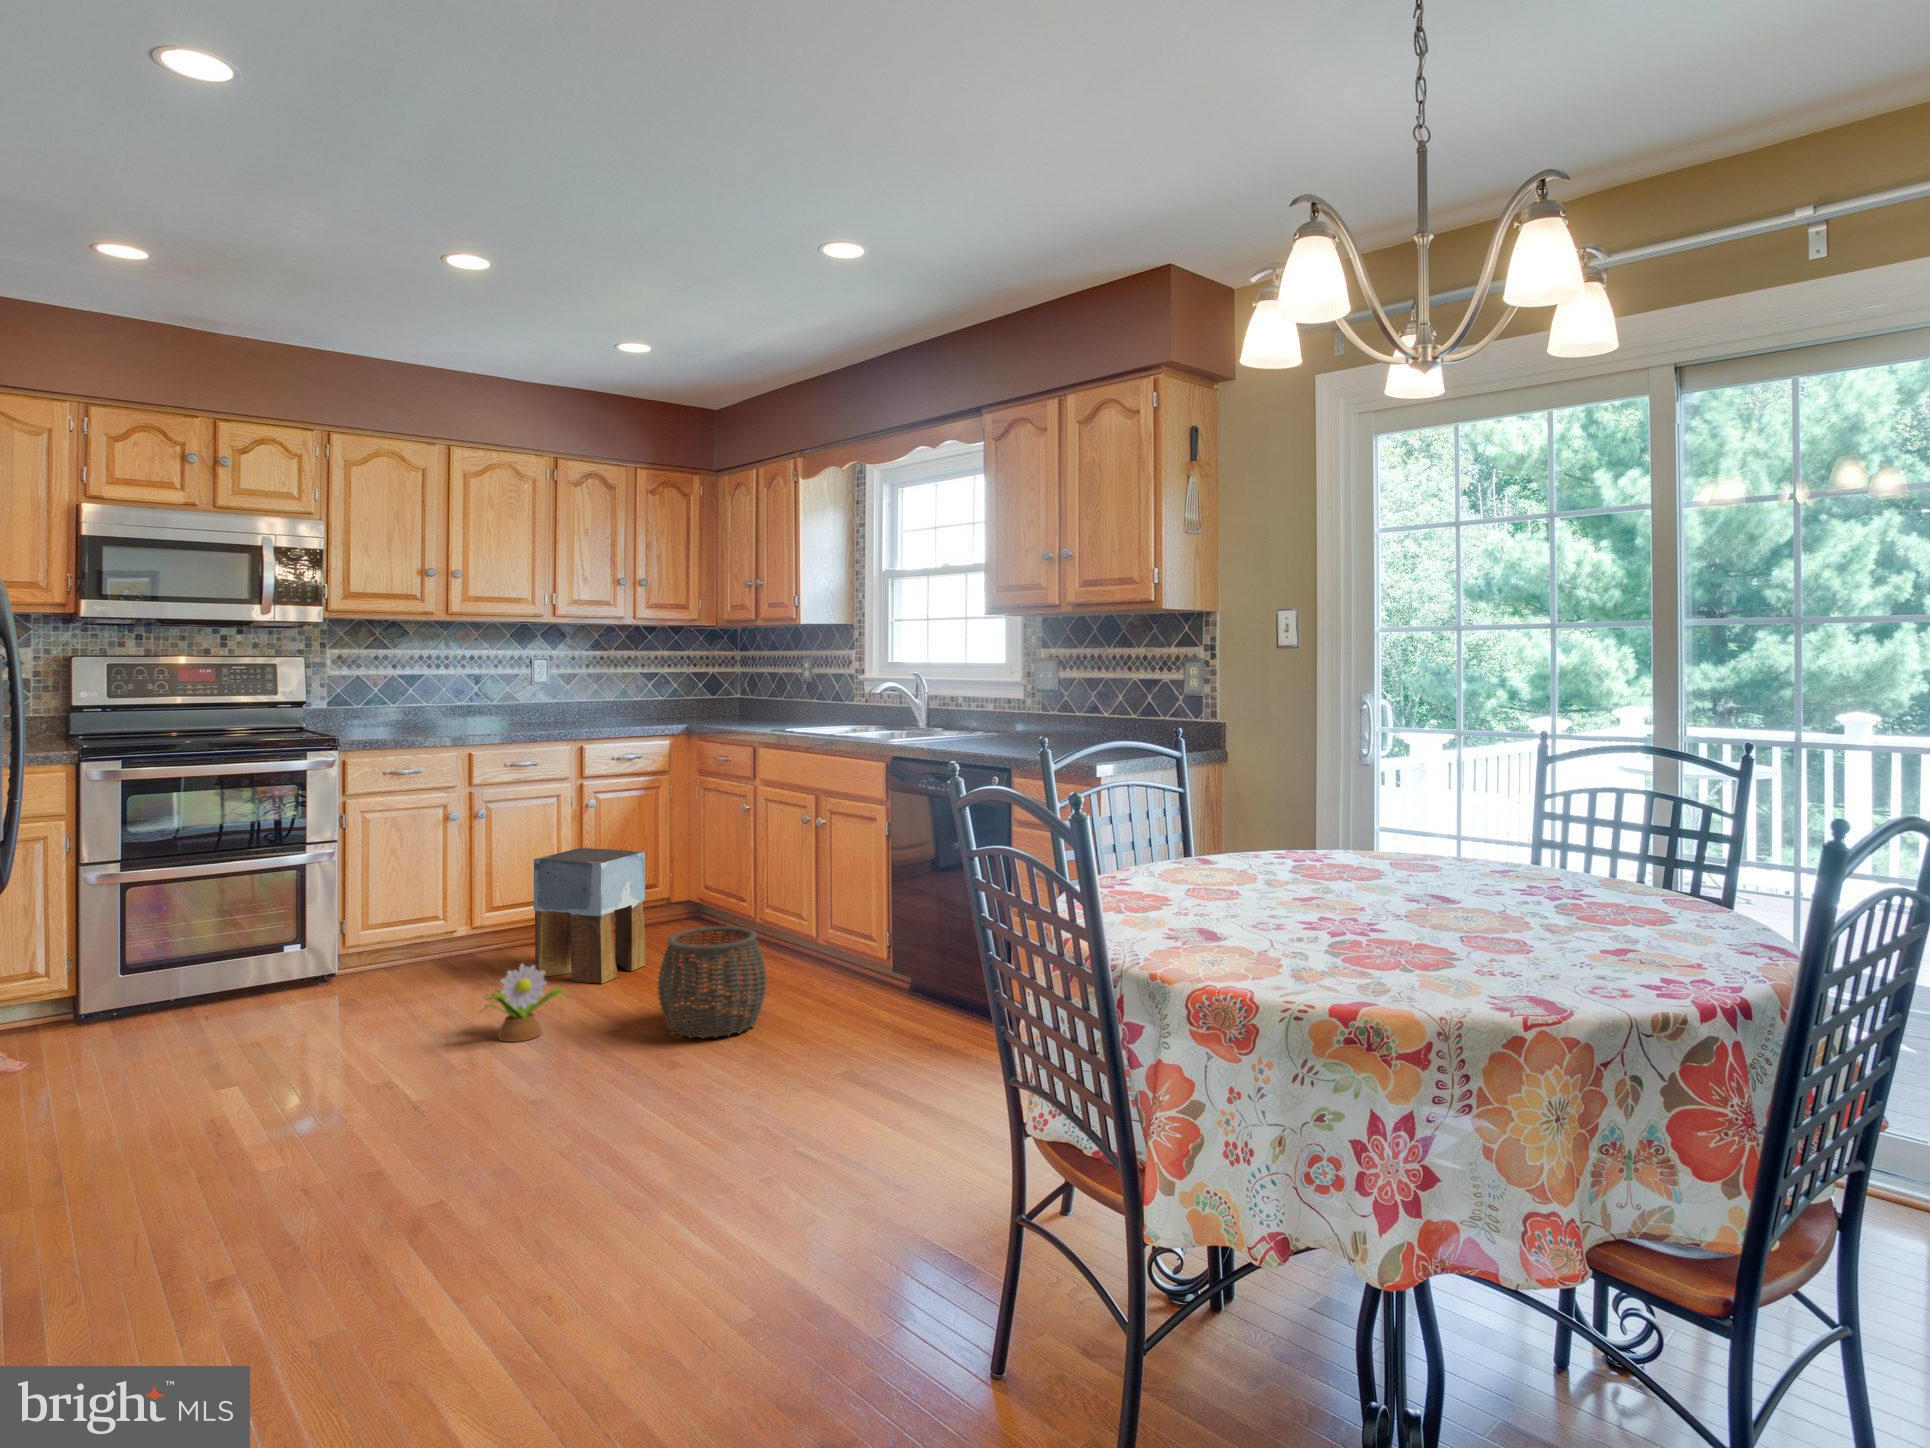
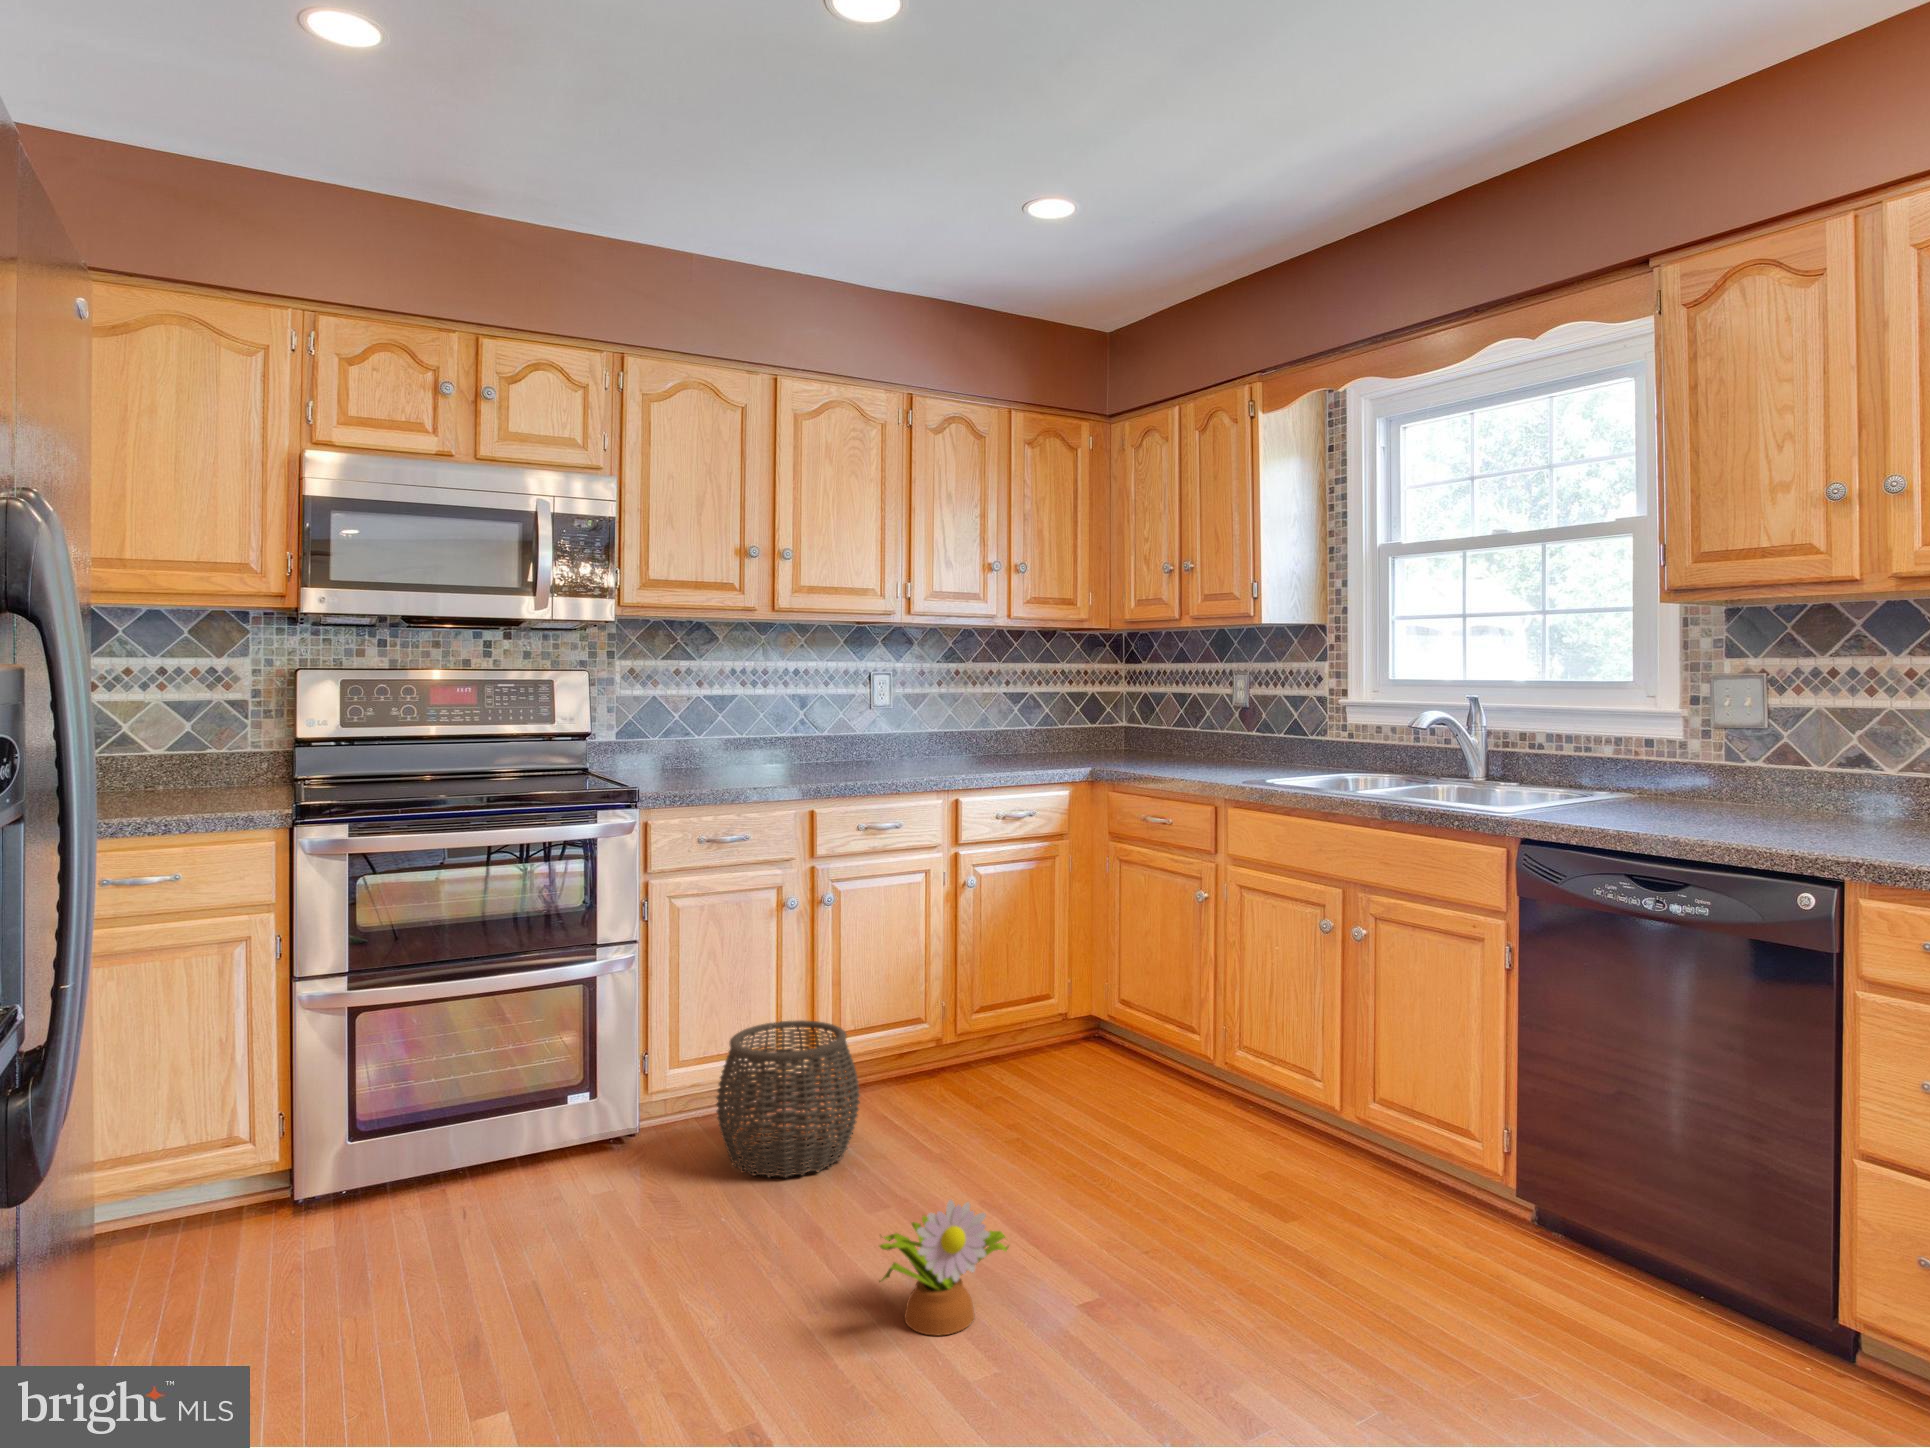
stool: present [534,848,645,984] -> none [915,957,1073,1186]
woven basket: present [658,926,767,1038] -> present [716,1020,860,1178]

